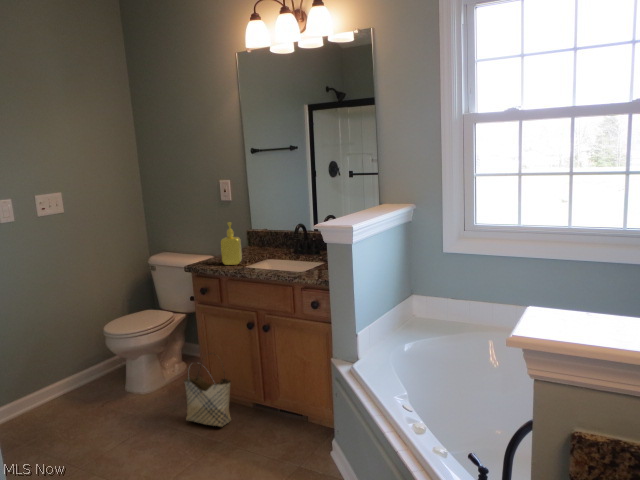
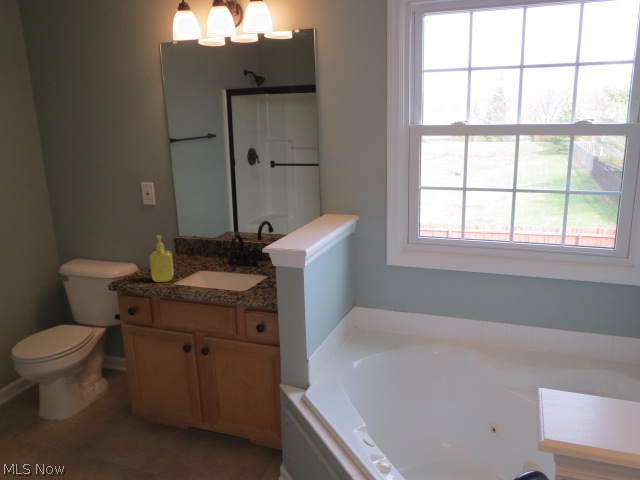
woven basket: present [184,353,231,427] -> none [112,377,167,456]

